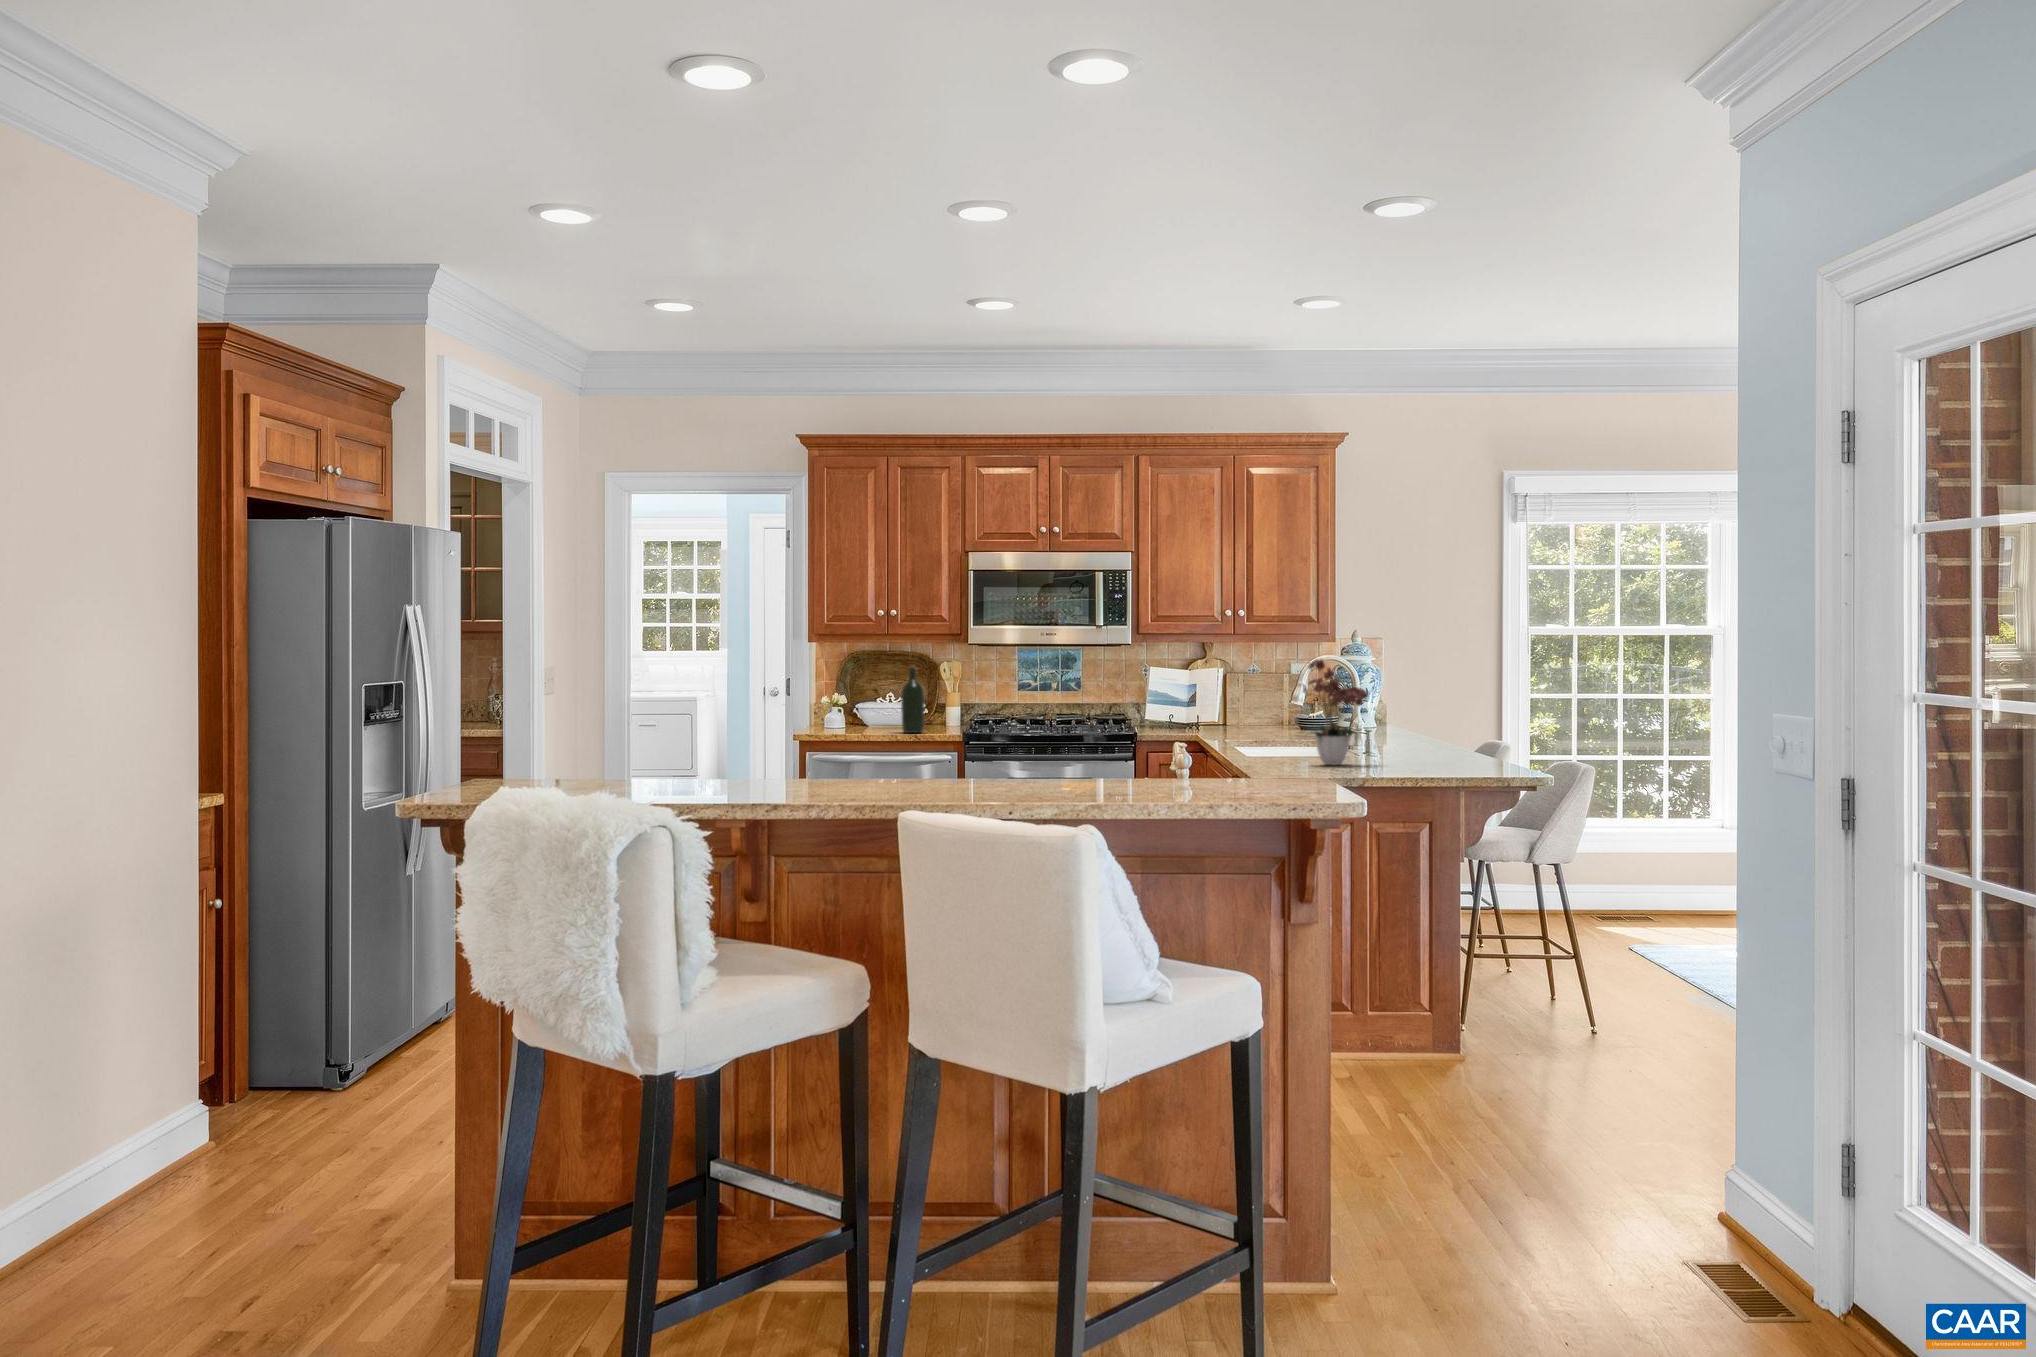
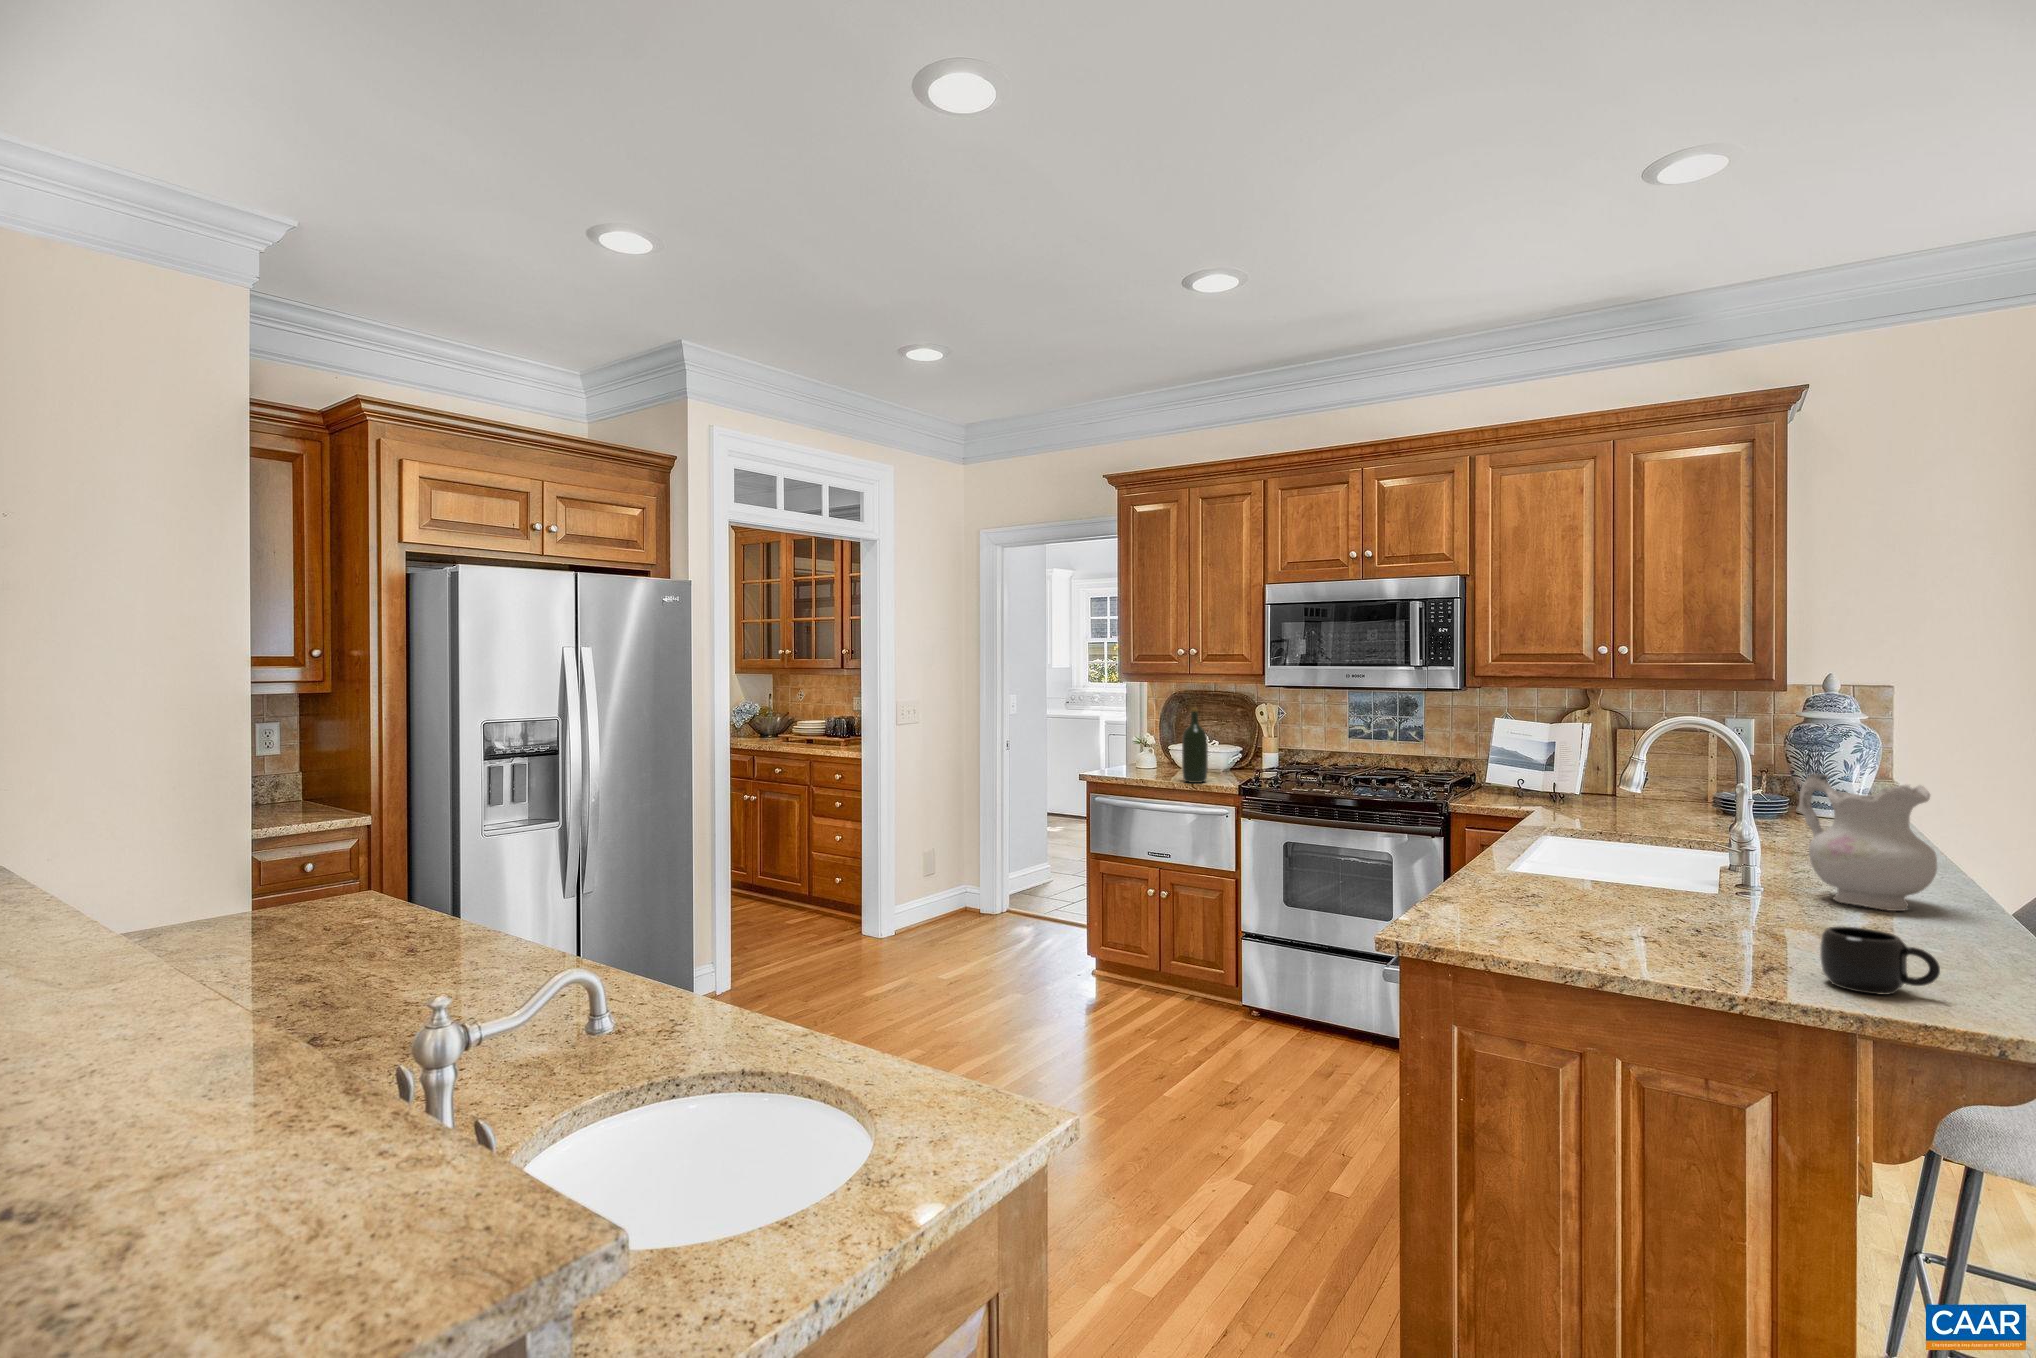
flower arrangement: present [1303,659,1368,765] -> none [1489,735,1644,935]
ceramic pitcher: none [1402,679,1465,749] -> present [1800,773,1937,911]
mug: none [1455,740,1500,767] -> present [1820,927,1940,994]

